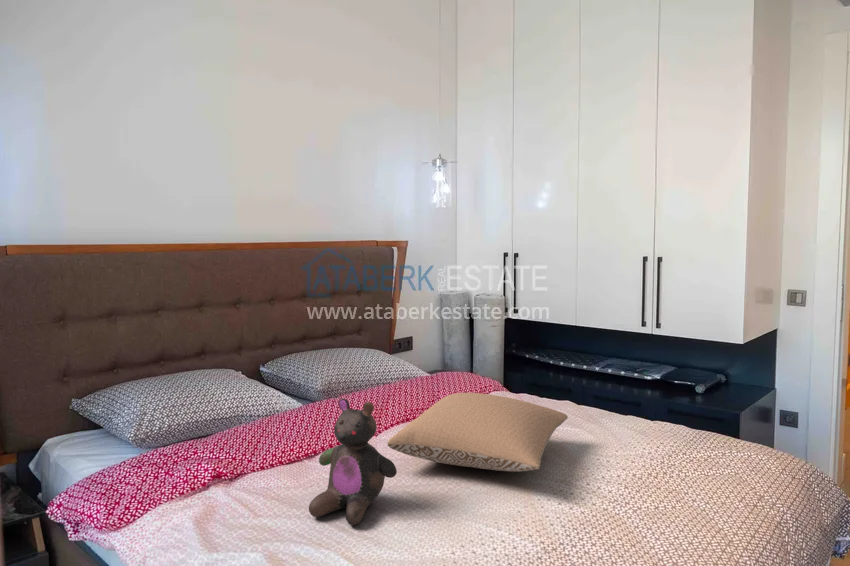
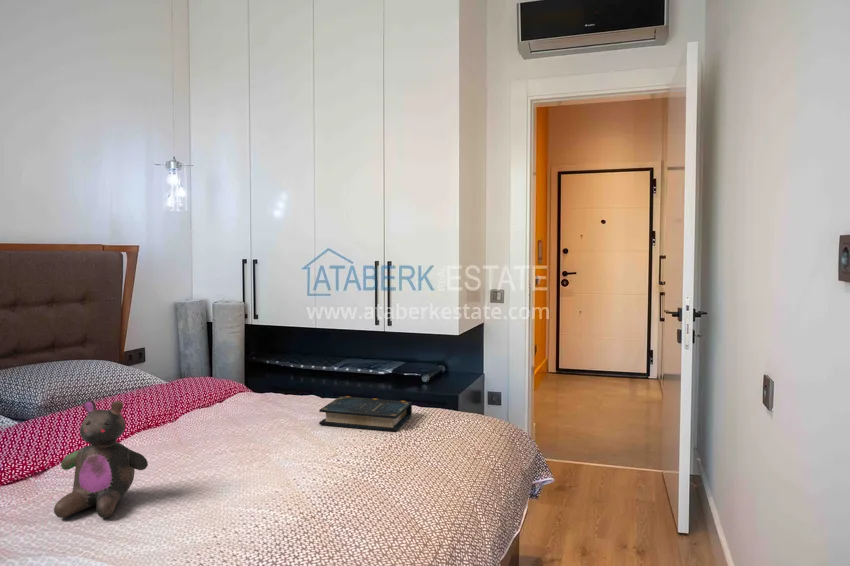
pillow: present [388,393,568,472] -> none [134,391,308,456]
book: none [580,407,693,461] -> present [319,396,412,432]

